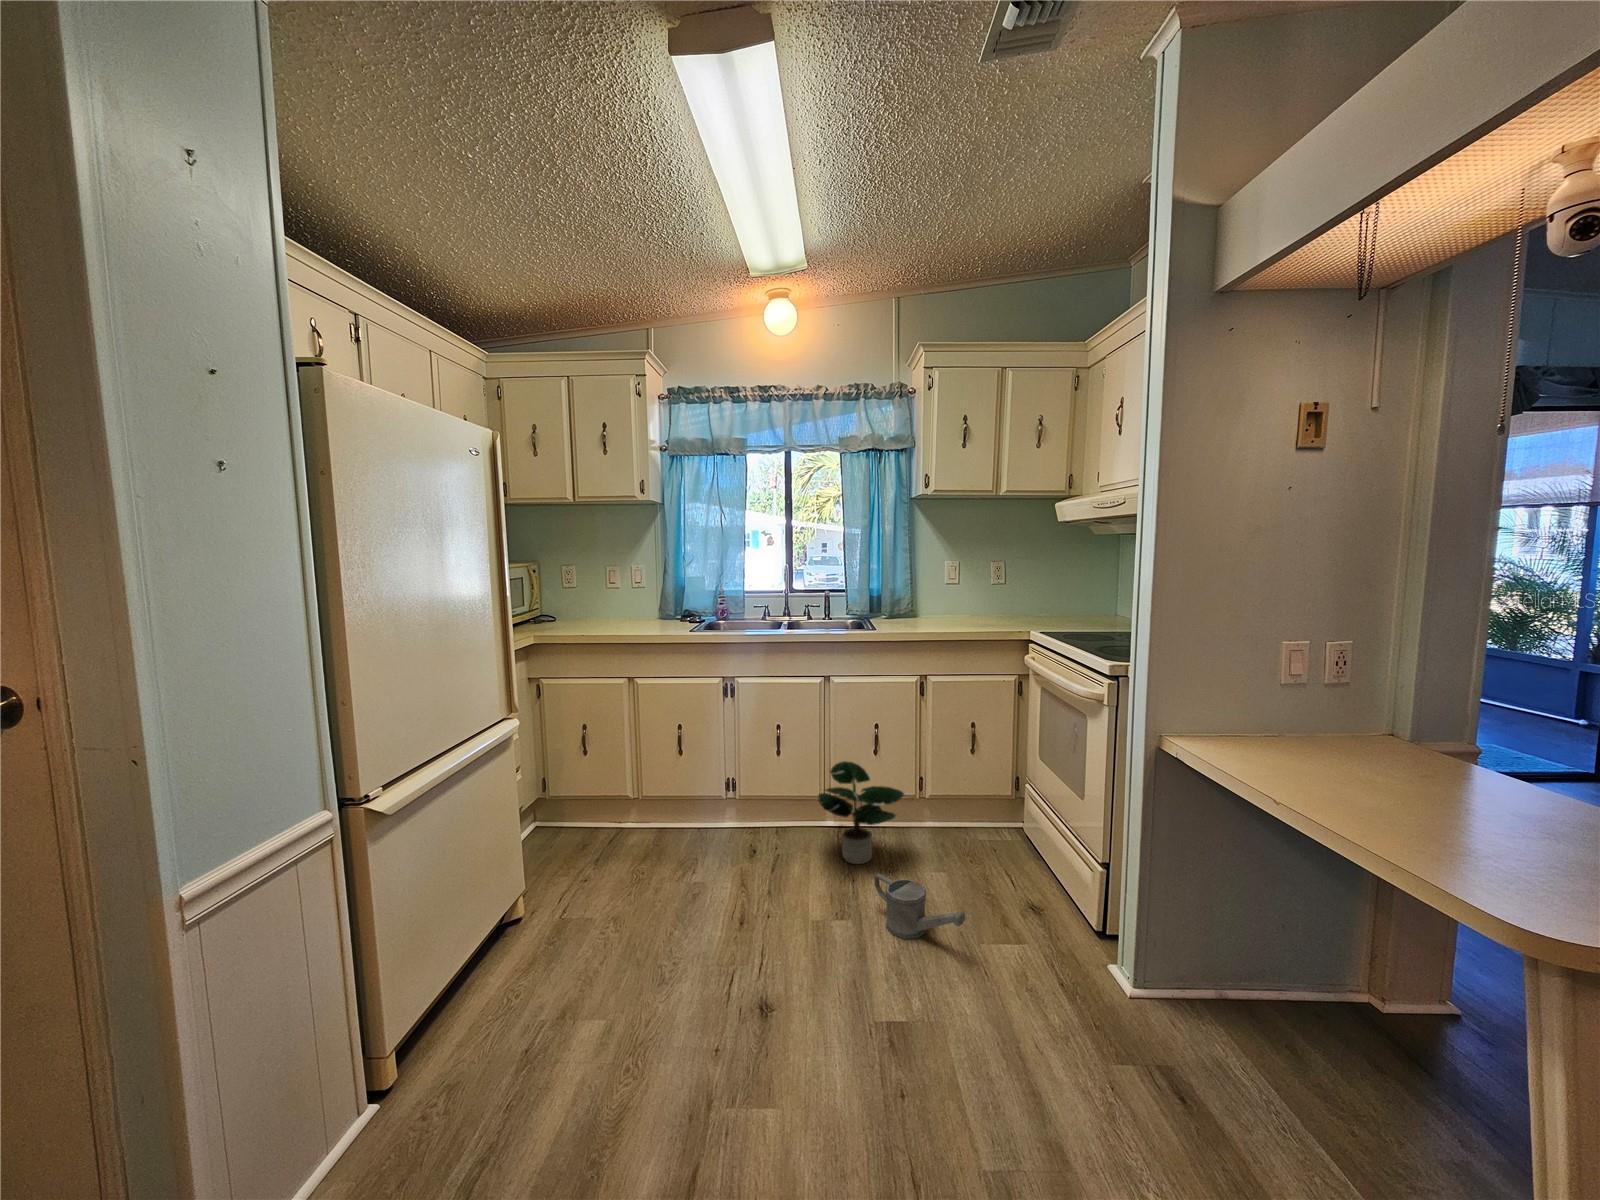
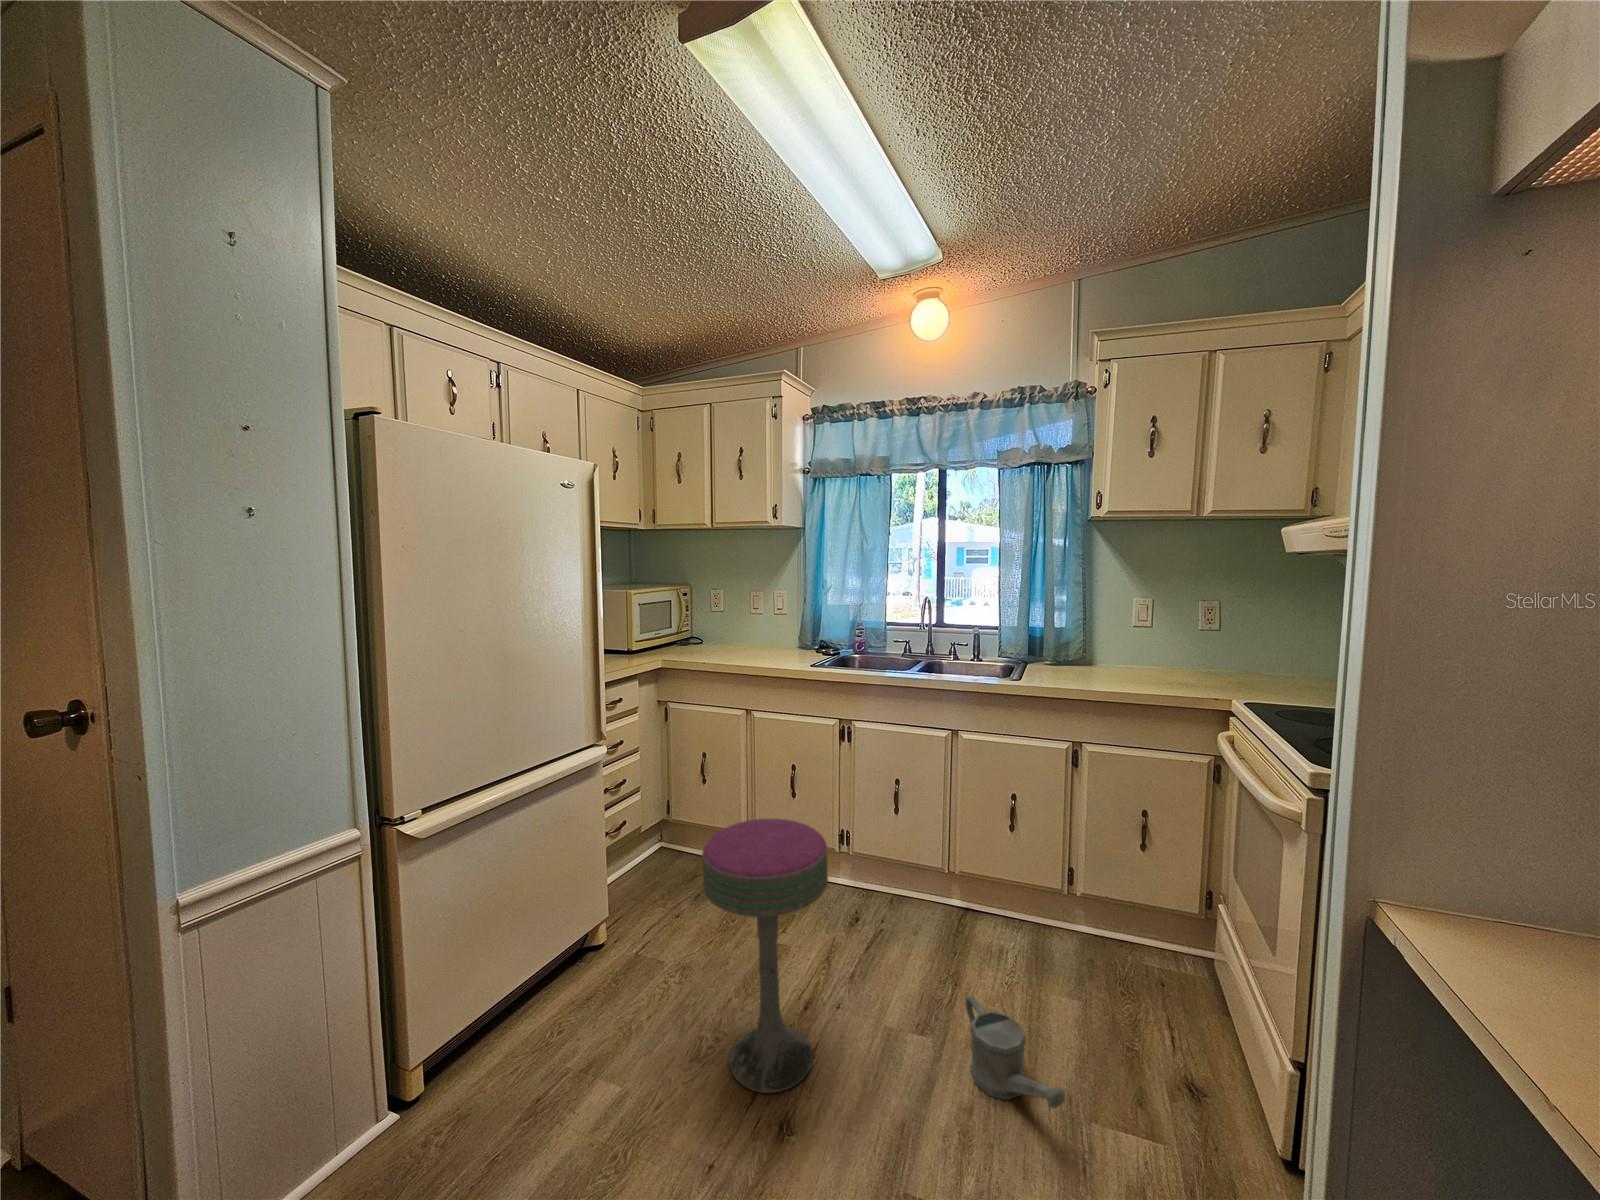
bar stool: none [667,757,778,987] -> present [702,819,828,1093]
potted plant: present [818,761,904,864] -> none [925,836,1034,970]

